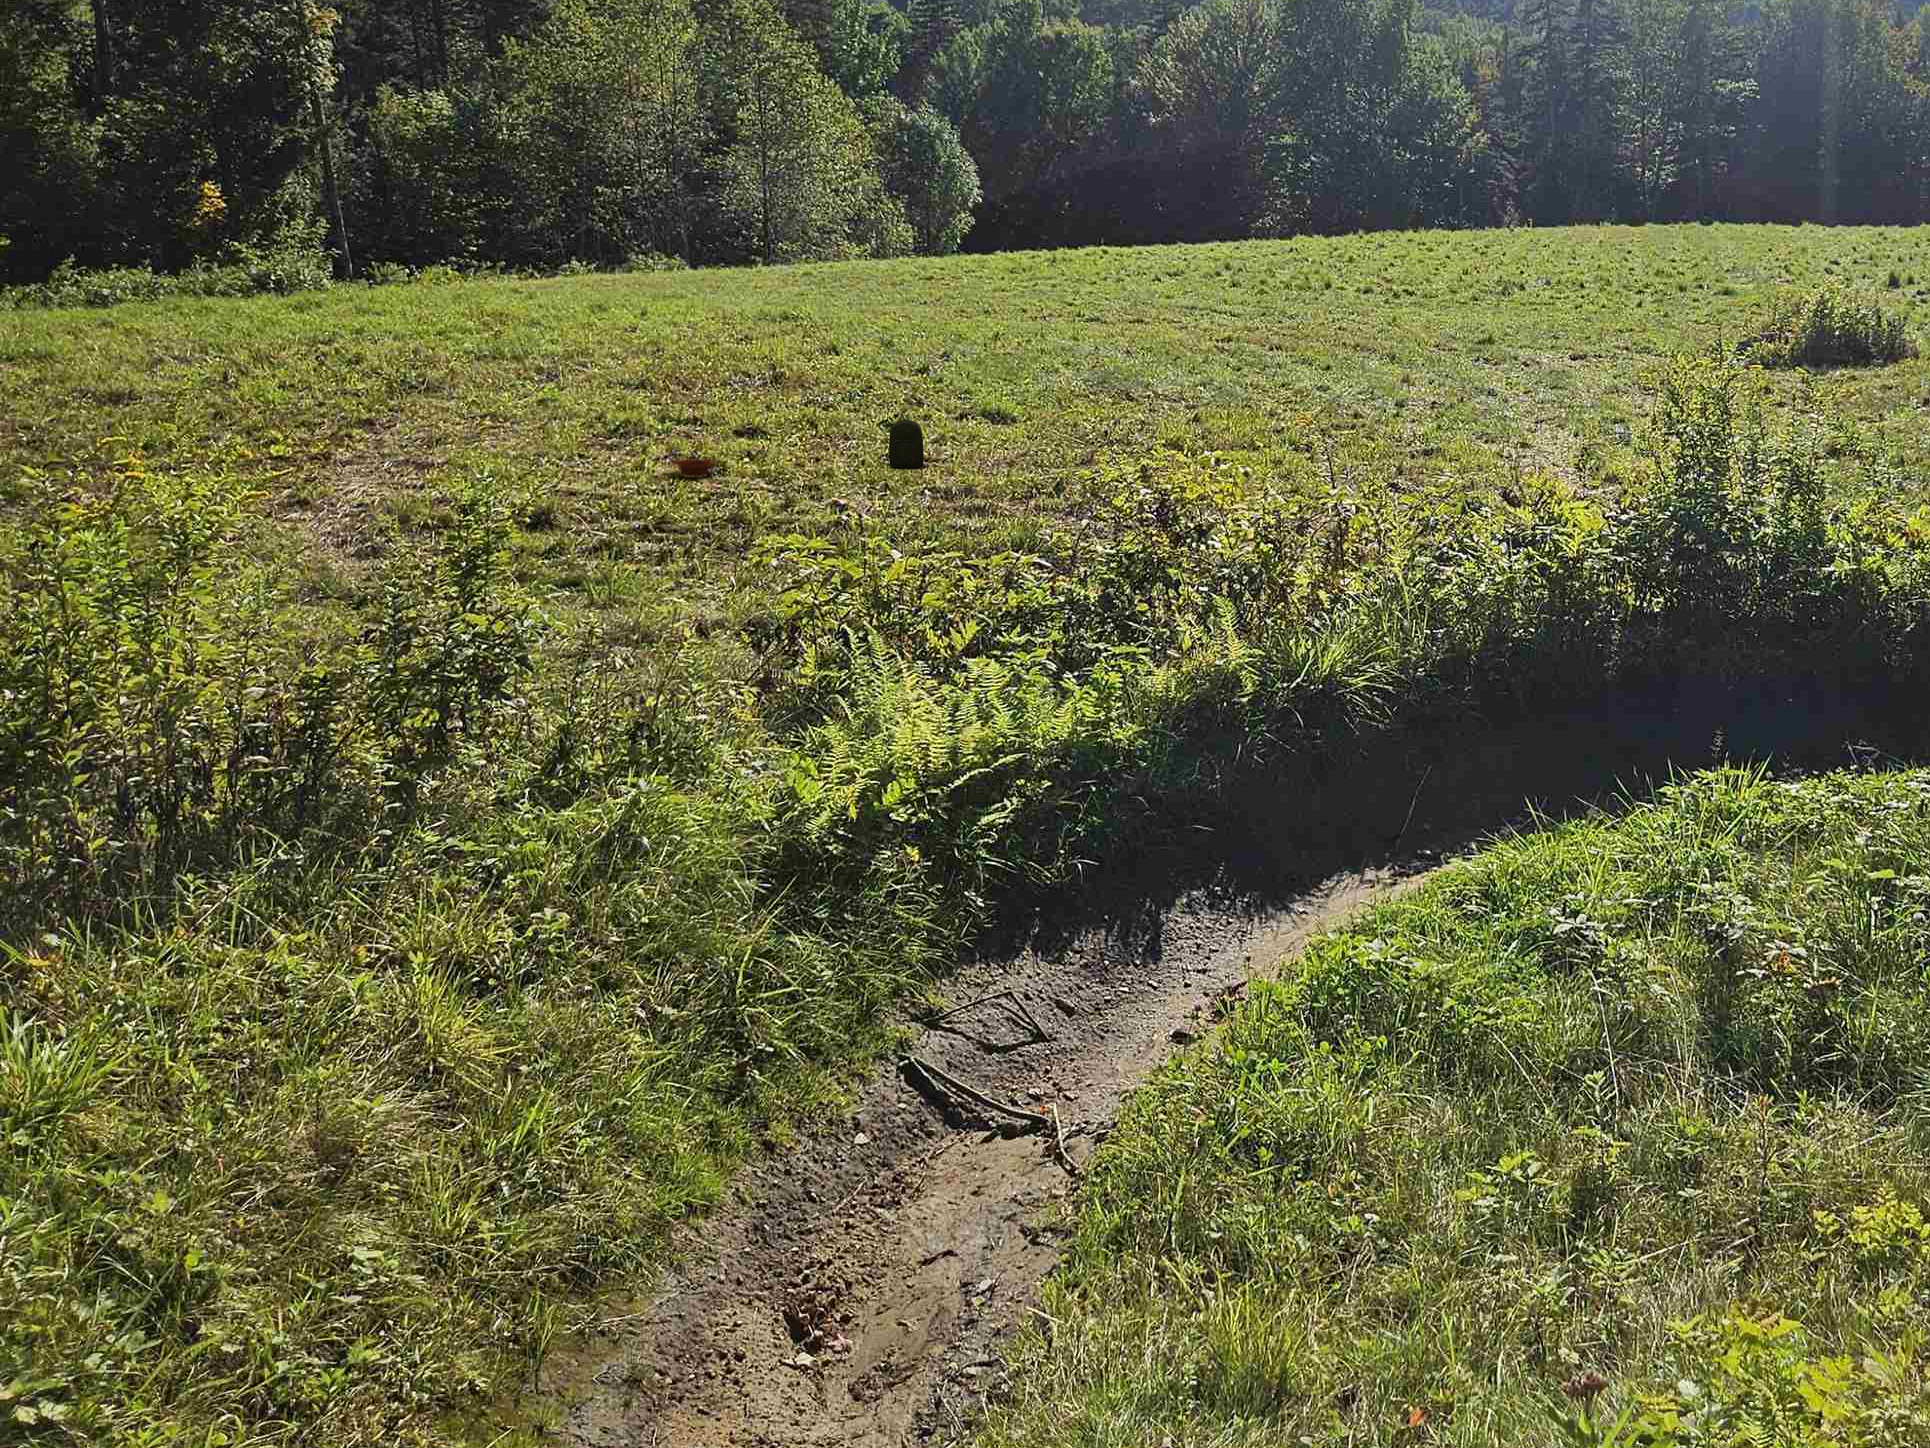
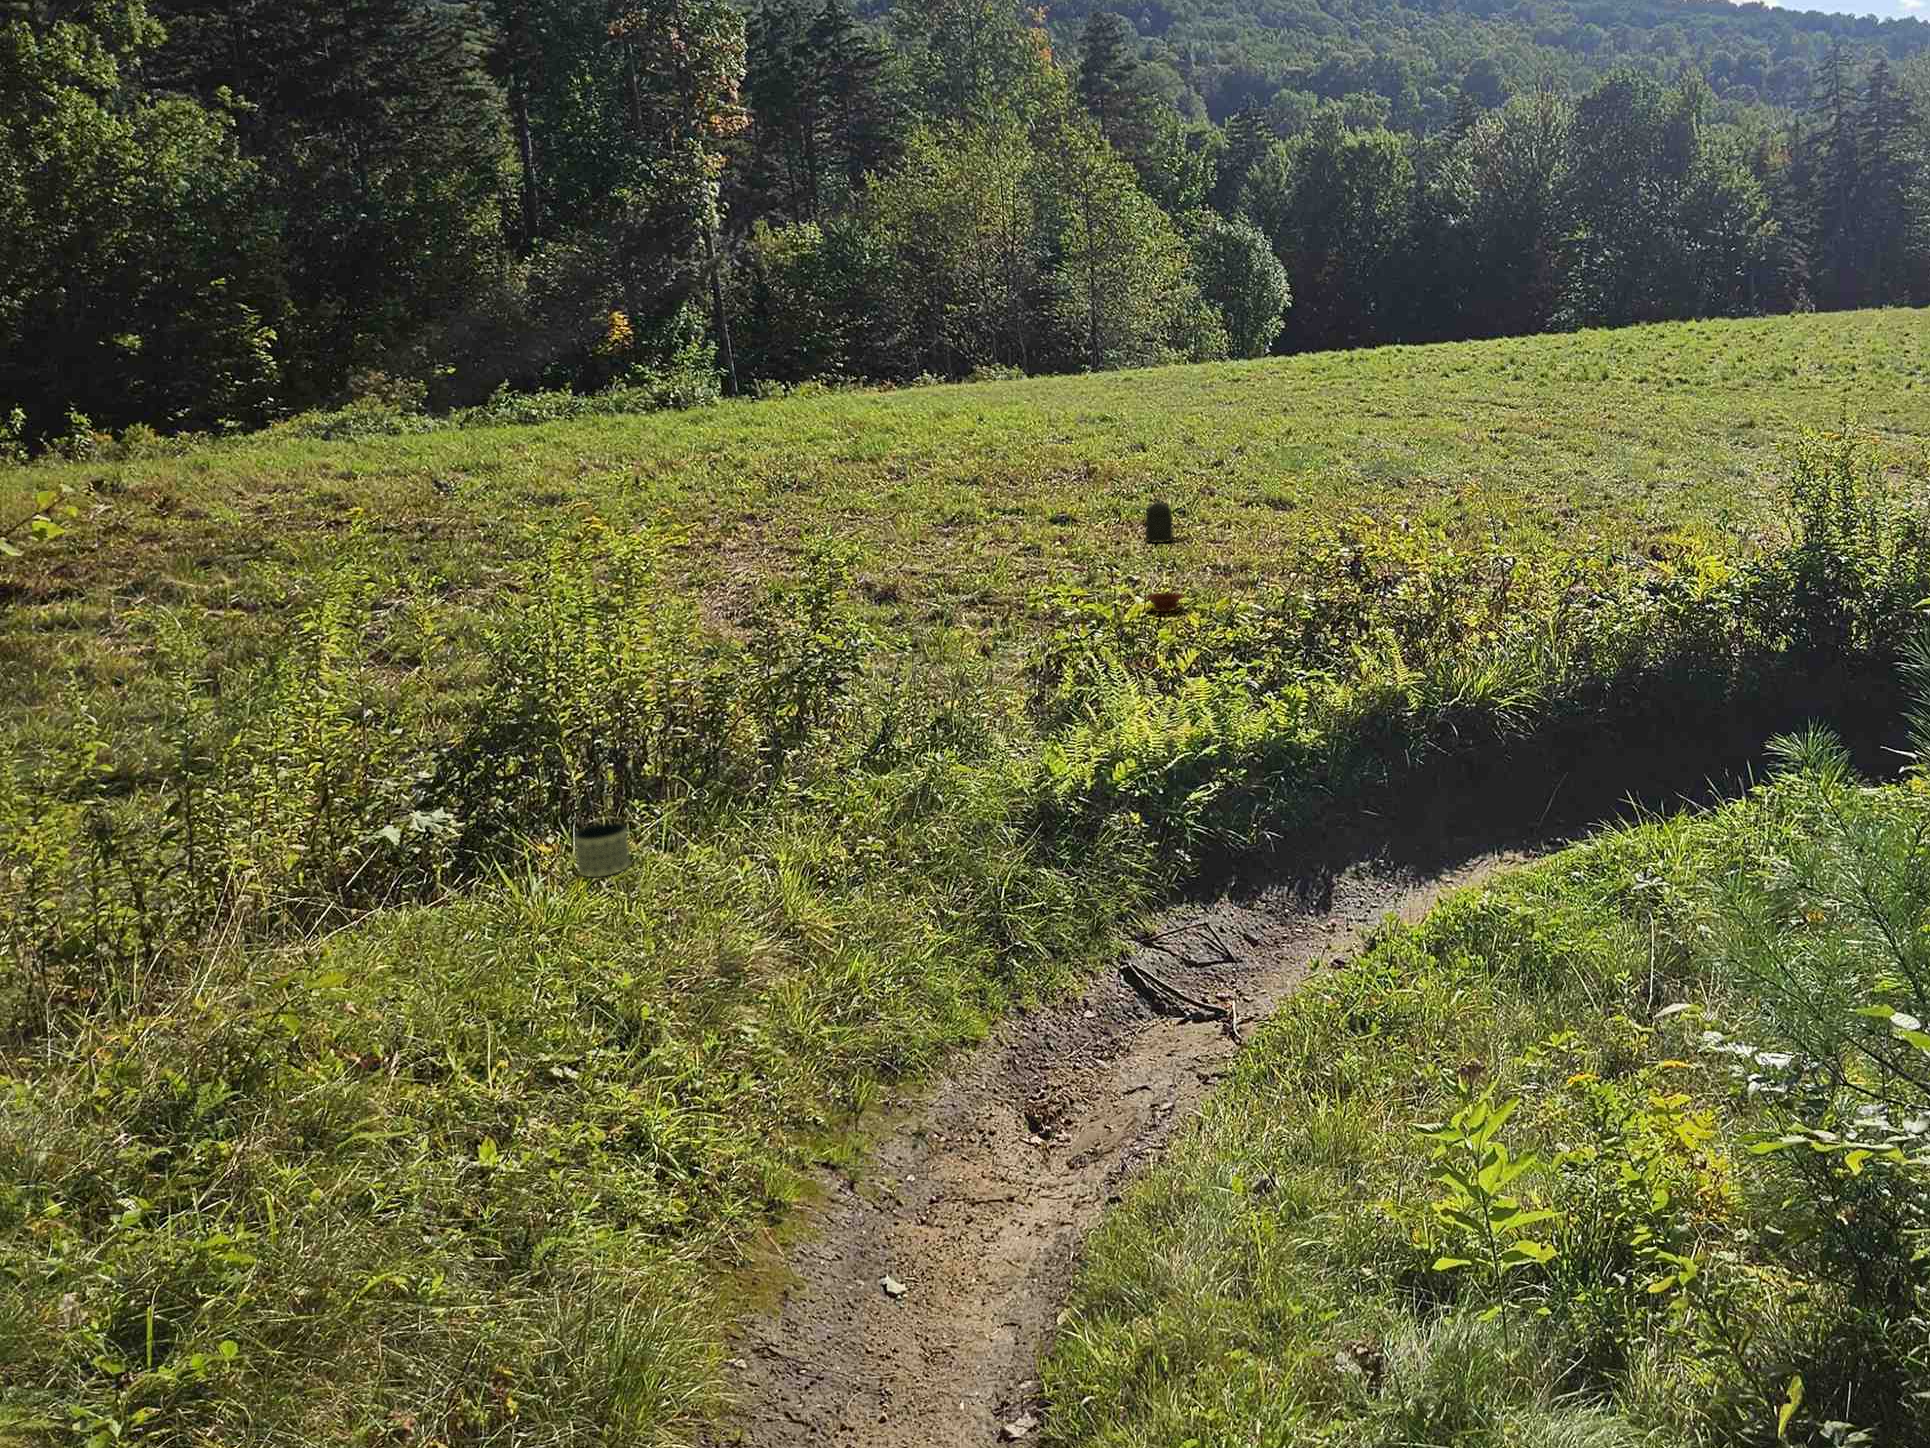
basket: present [671,436,717,478] -> present [1146,576,1184,612]
planter: none [71,934,168,1019] -> present [574,823,630,877]

